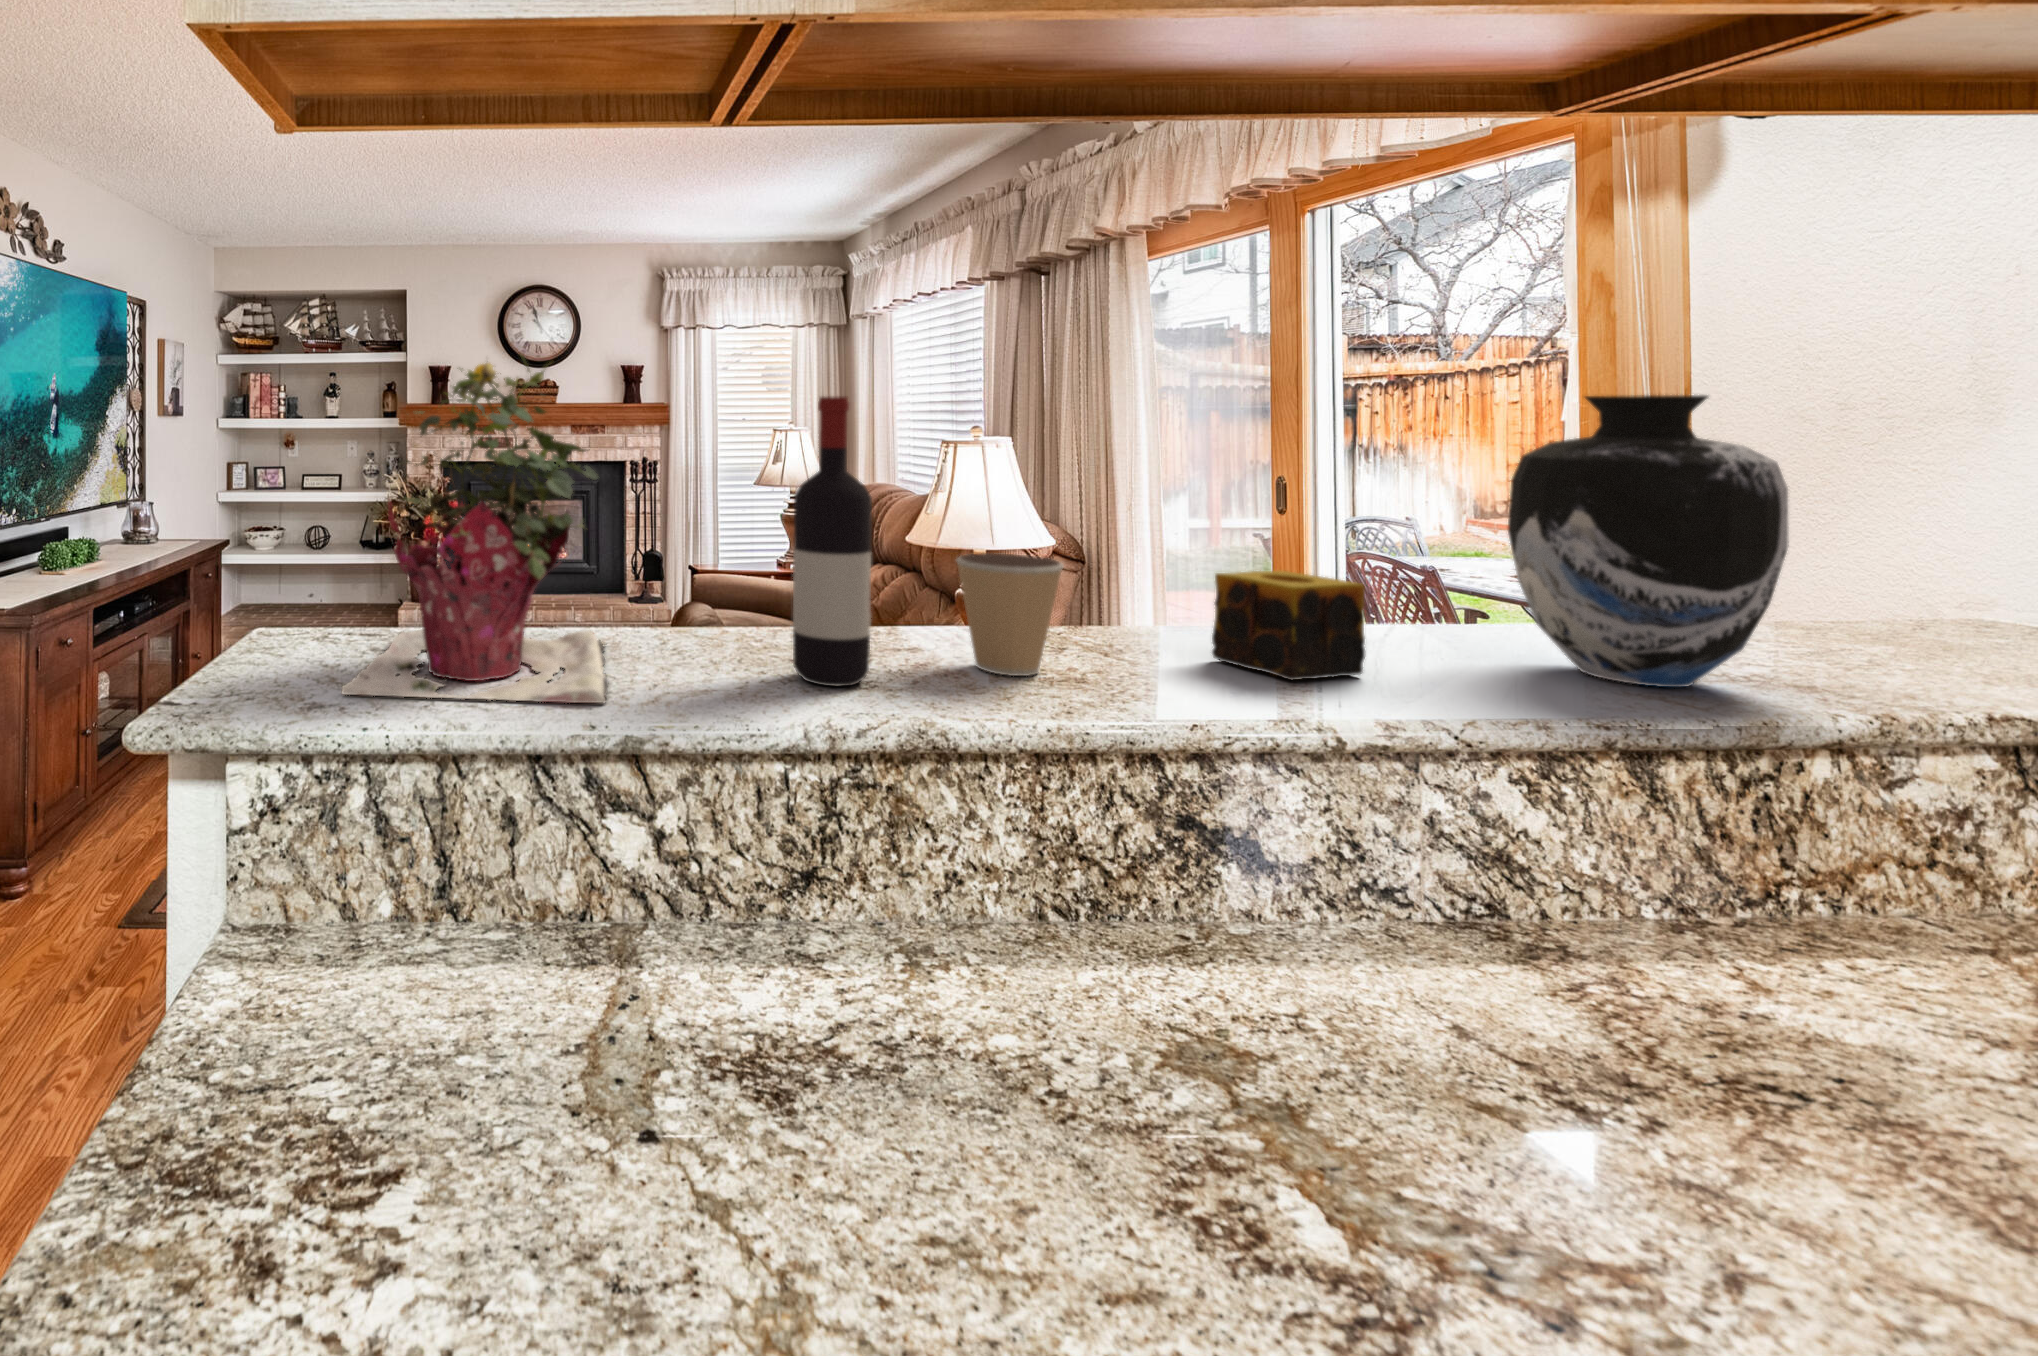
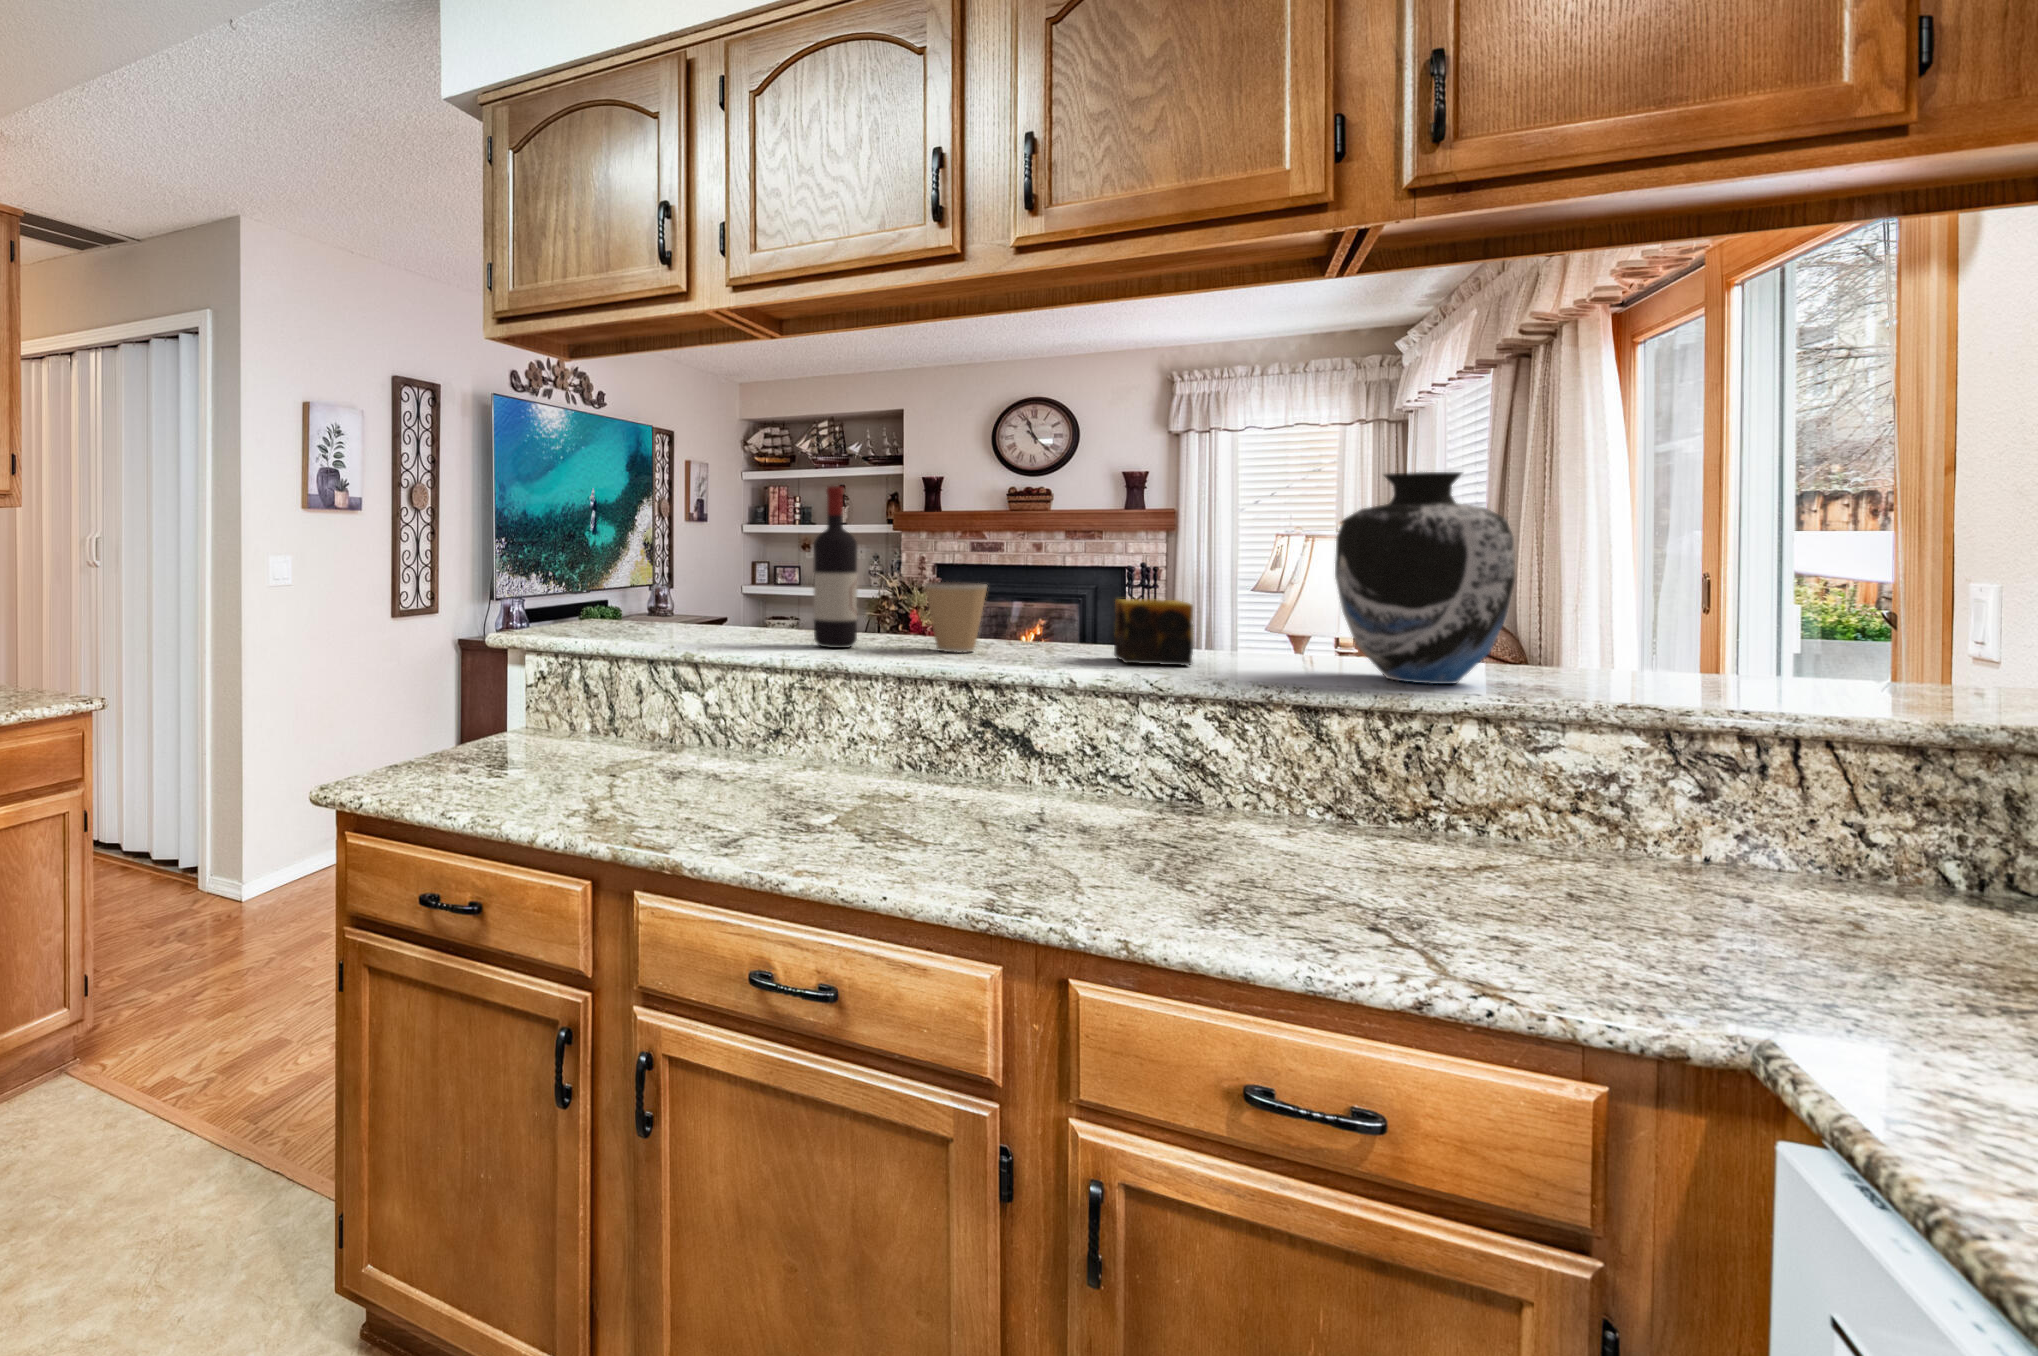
potted plant: present [342,355,609,703] -> none [585,467,757,643]

